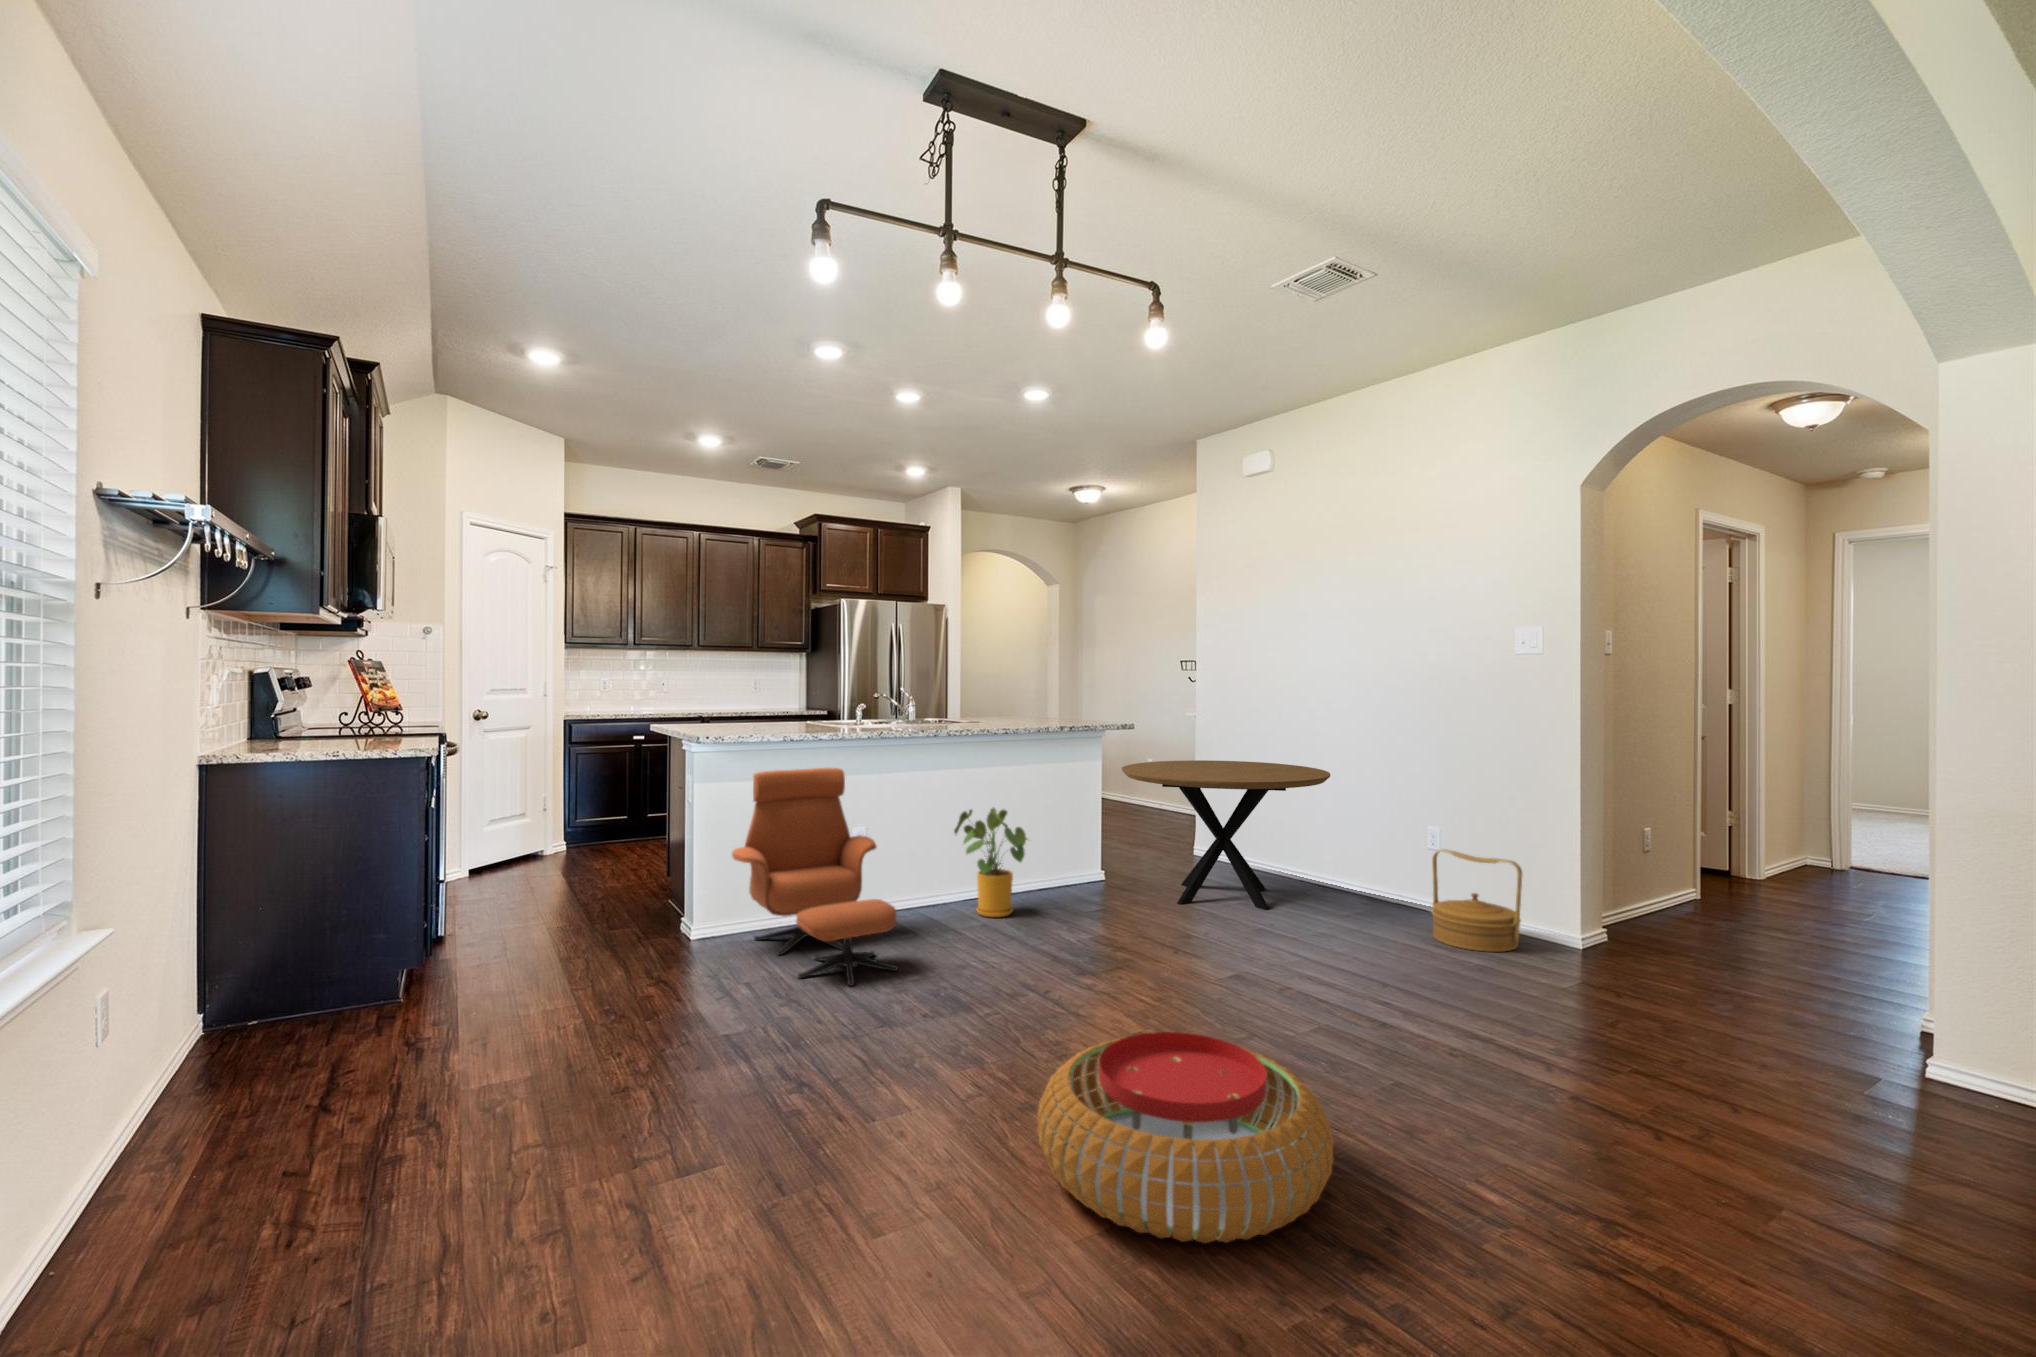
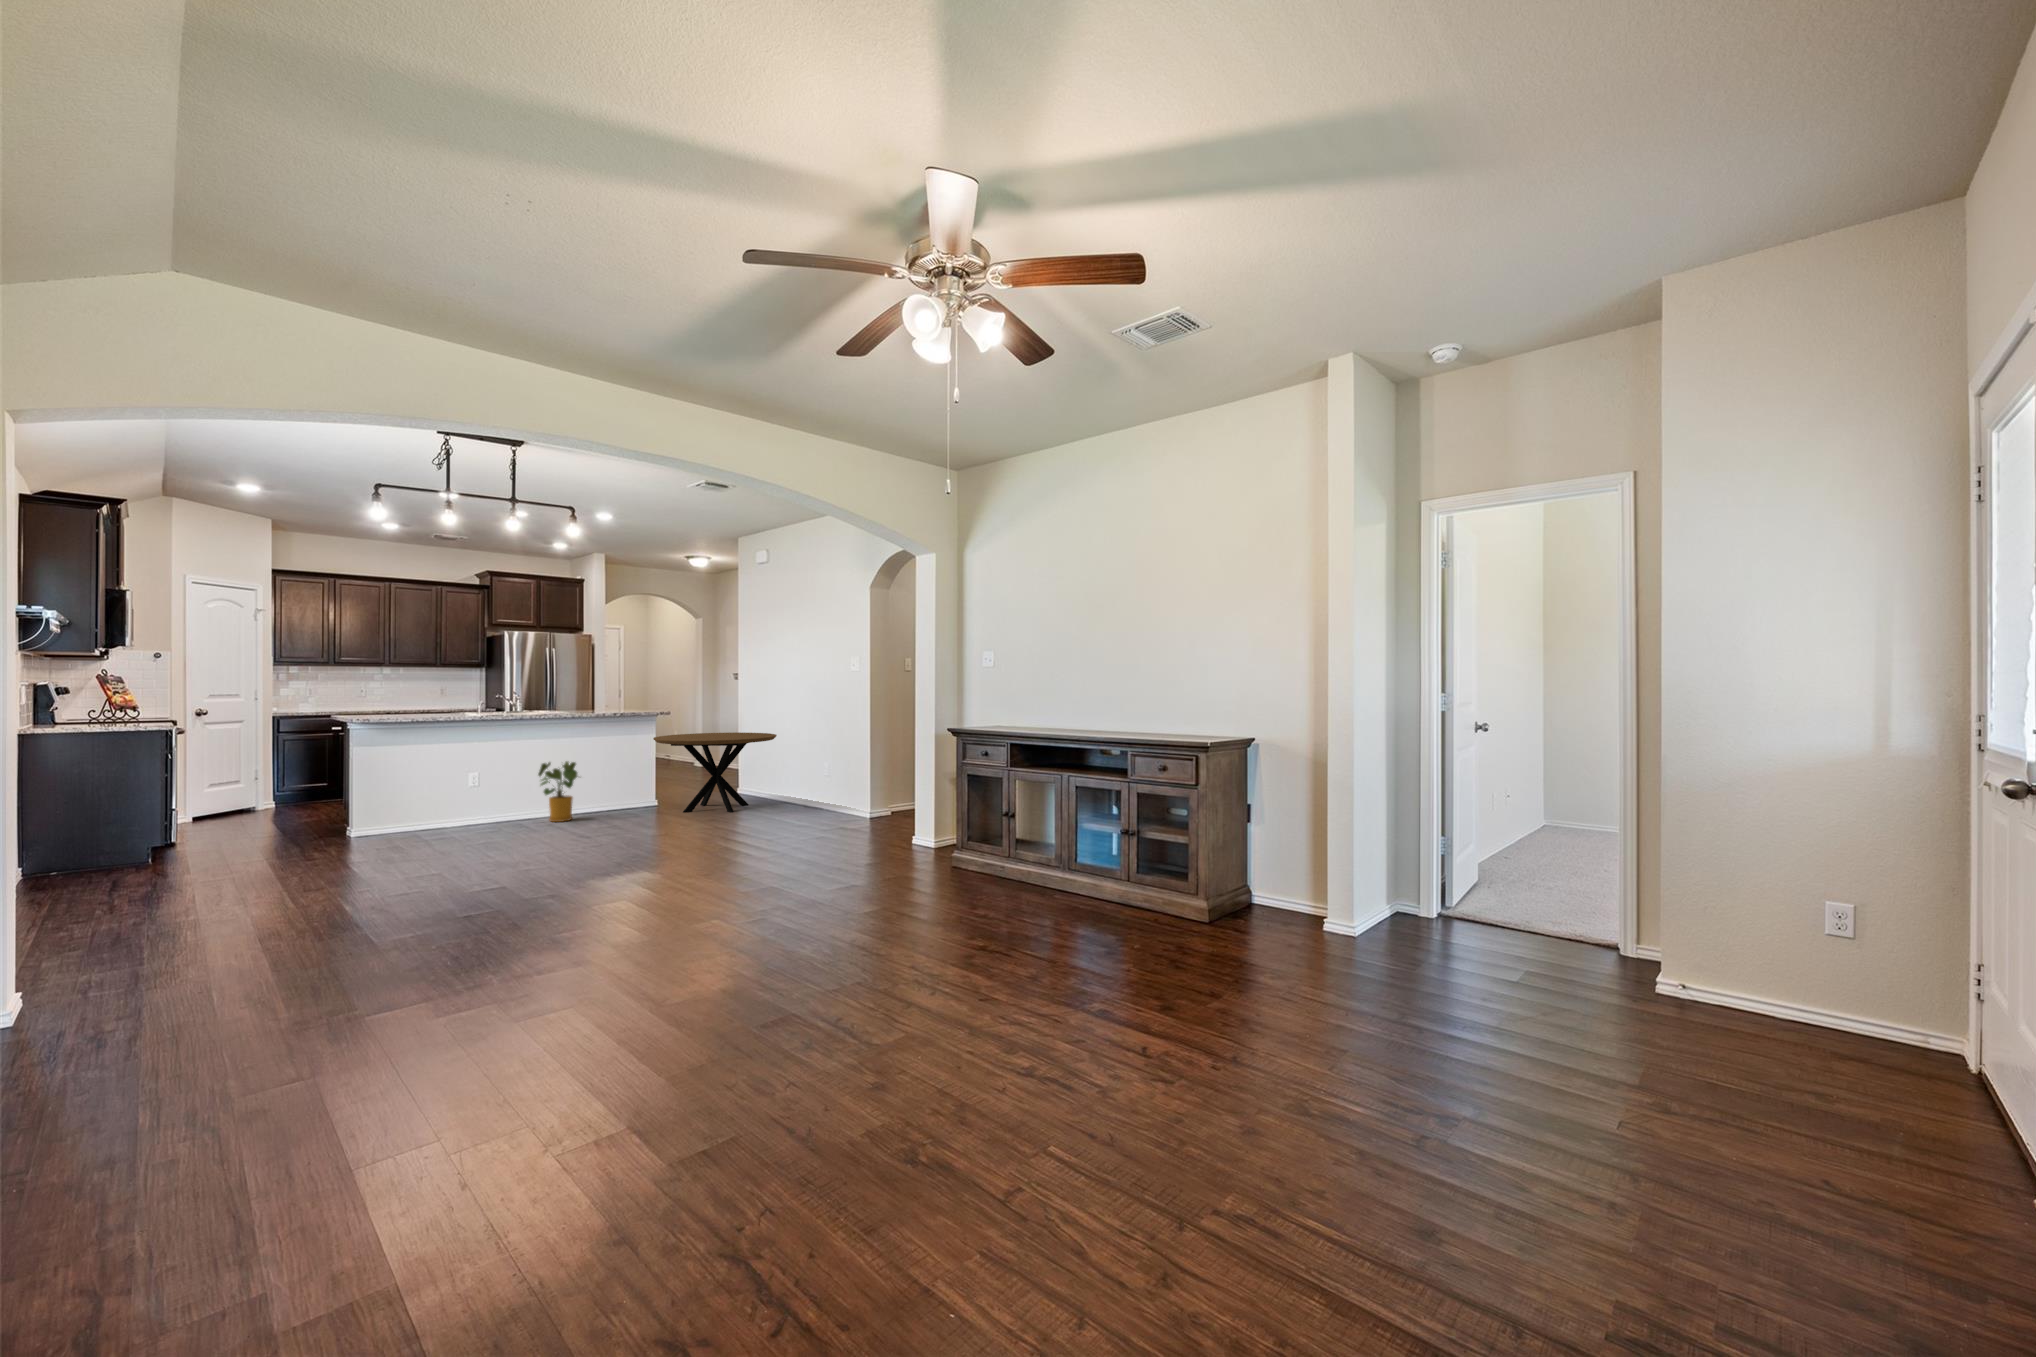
lounge chair: present [732,768,898,986] -> none [374,738,474,848]
woven basket: present [1431,849,1523,952] -> none [800,773,843,821]
pouf: present [1037,1032,1334,1243] -> none [469,834,602,893]

